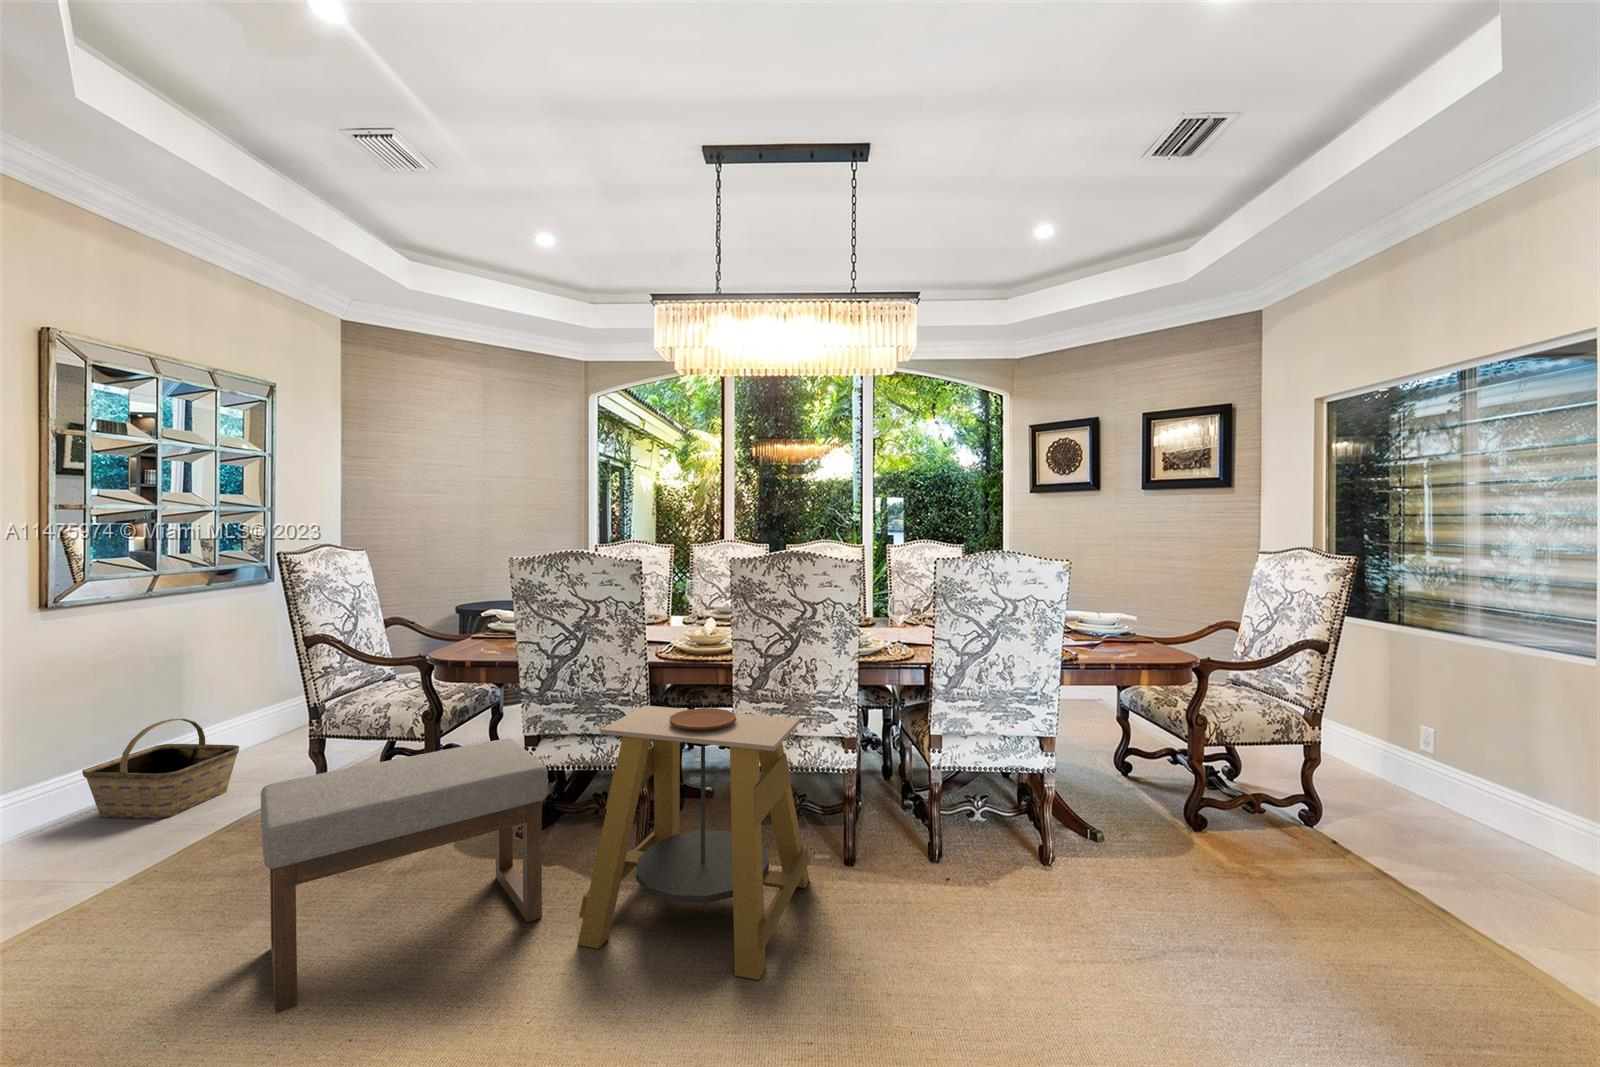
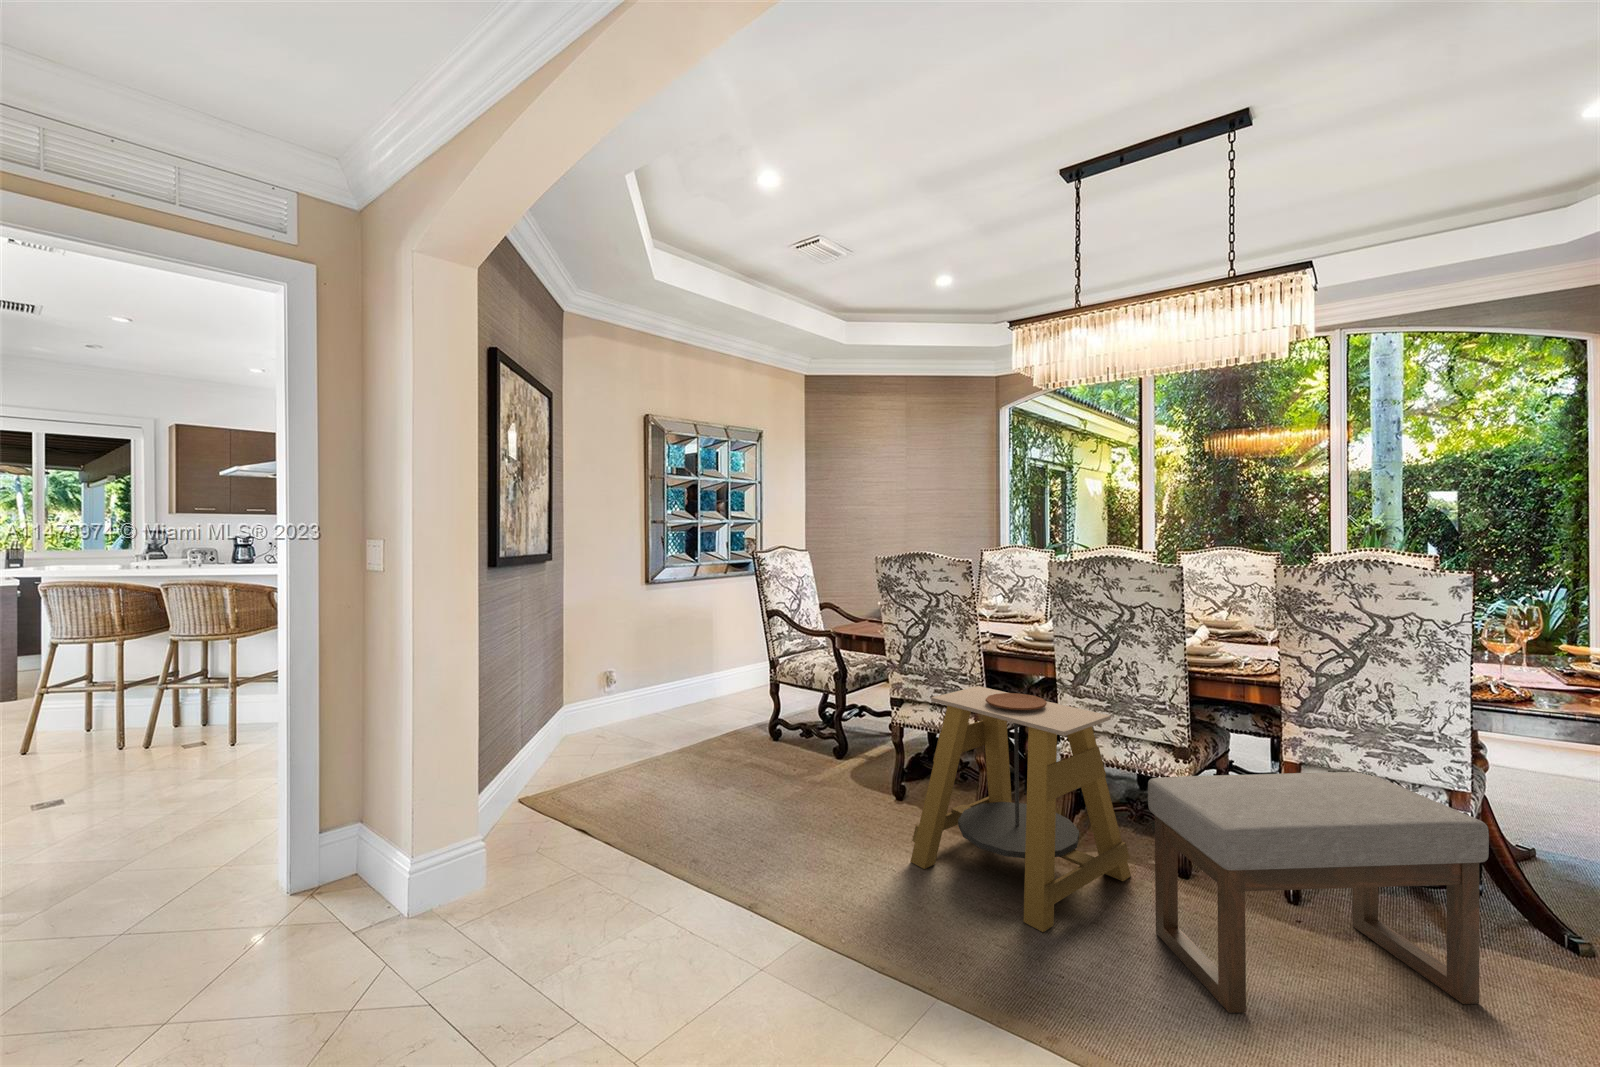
basket: present [82,719,239,819] -> none [664,659,738,721]
ottoman: present [261,738,548,1013] -> present [1148,772,1489,1013]

